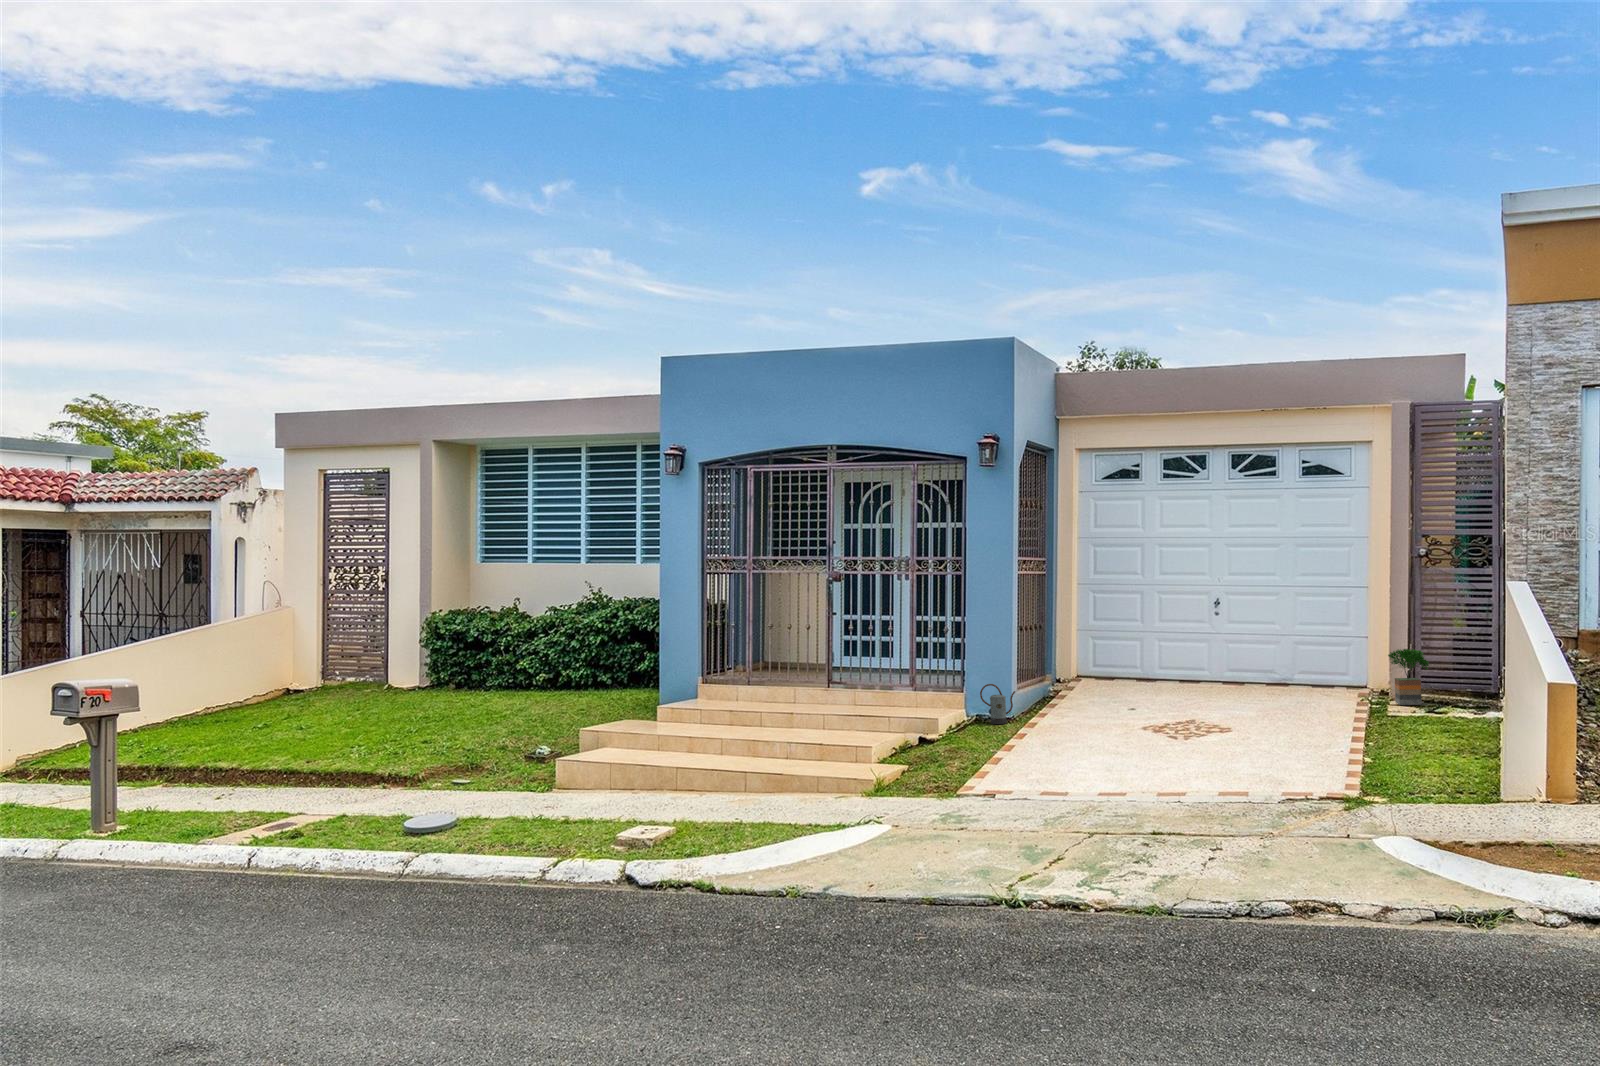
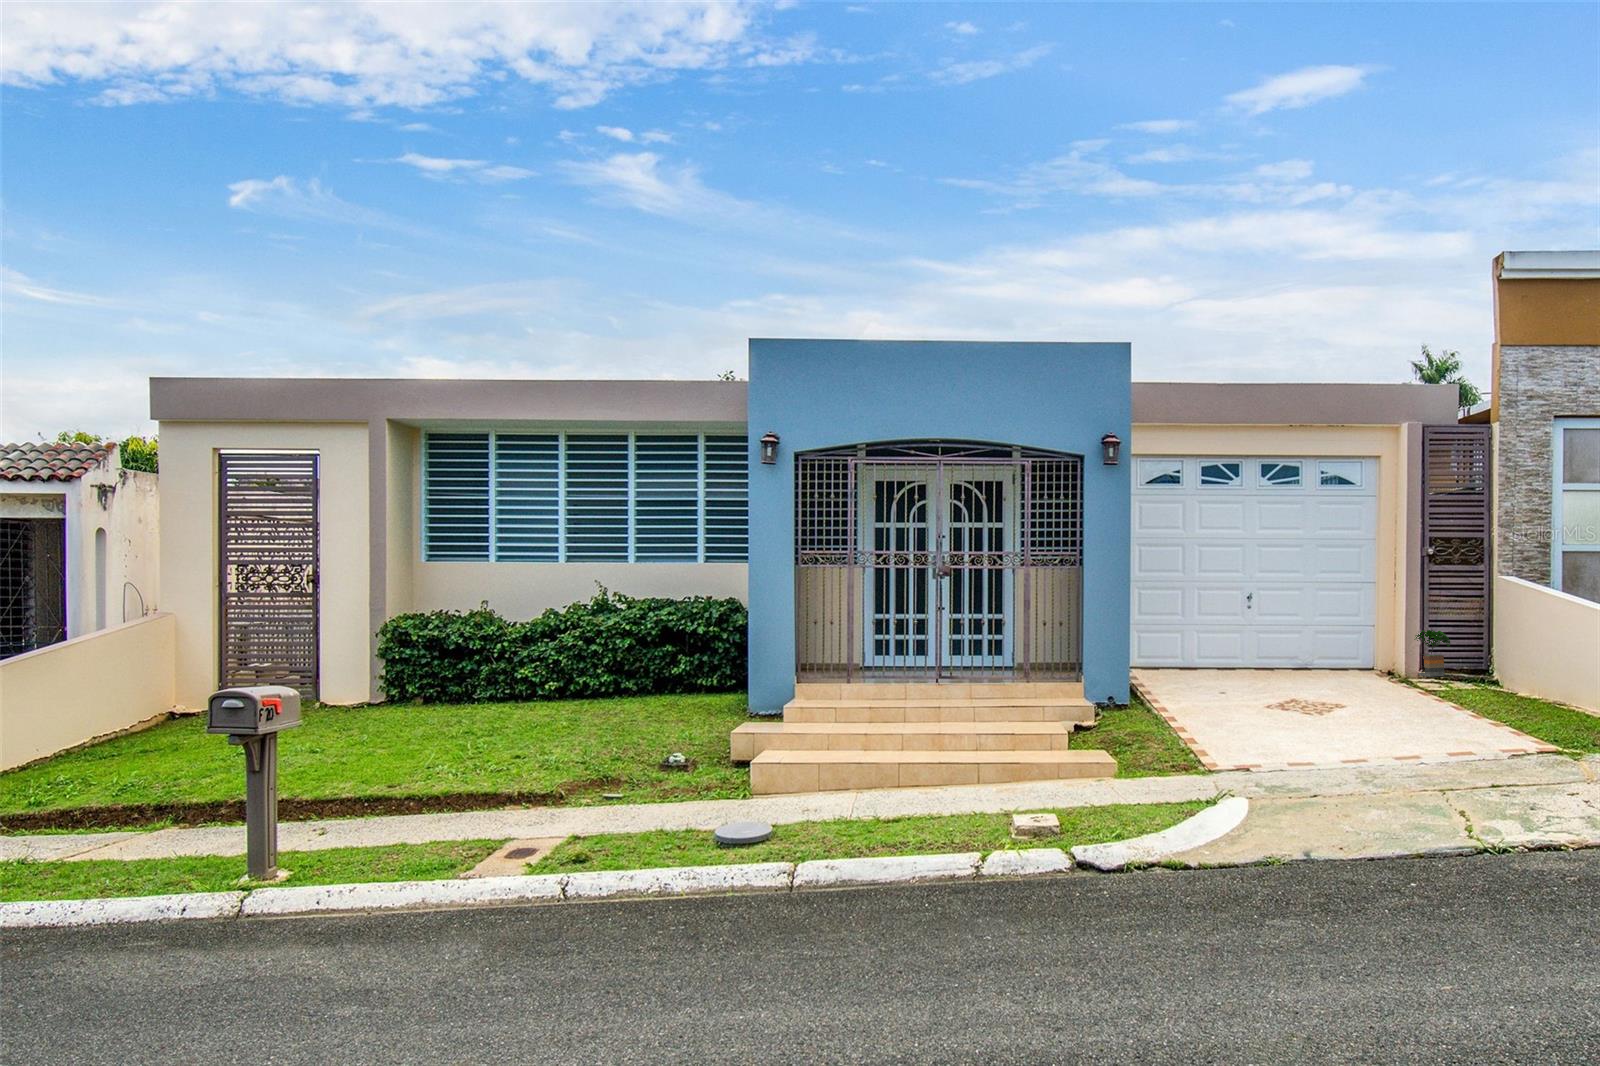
watering can: present [980,684,1015,724] -> none [1157,666,1184,703]

